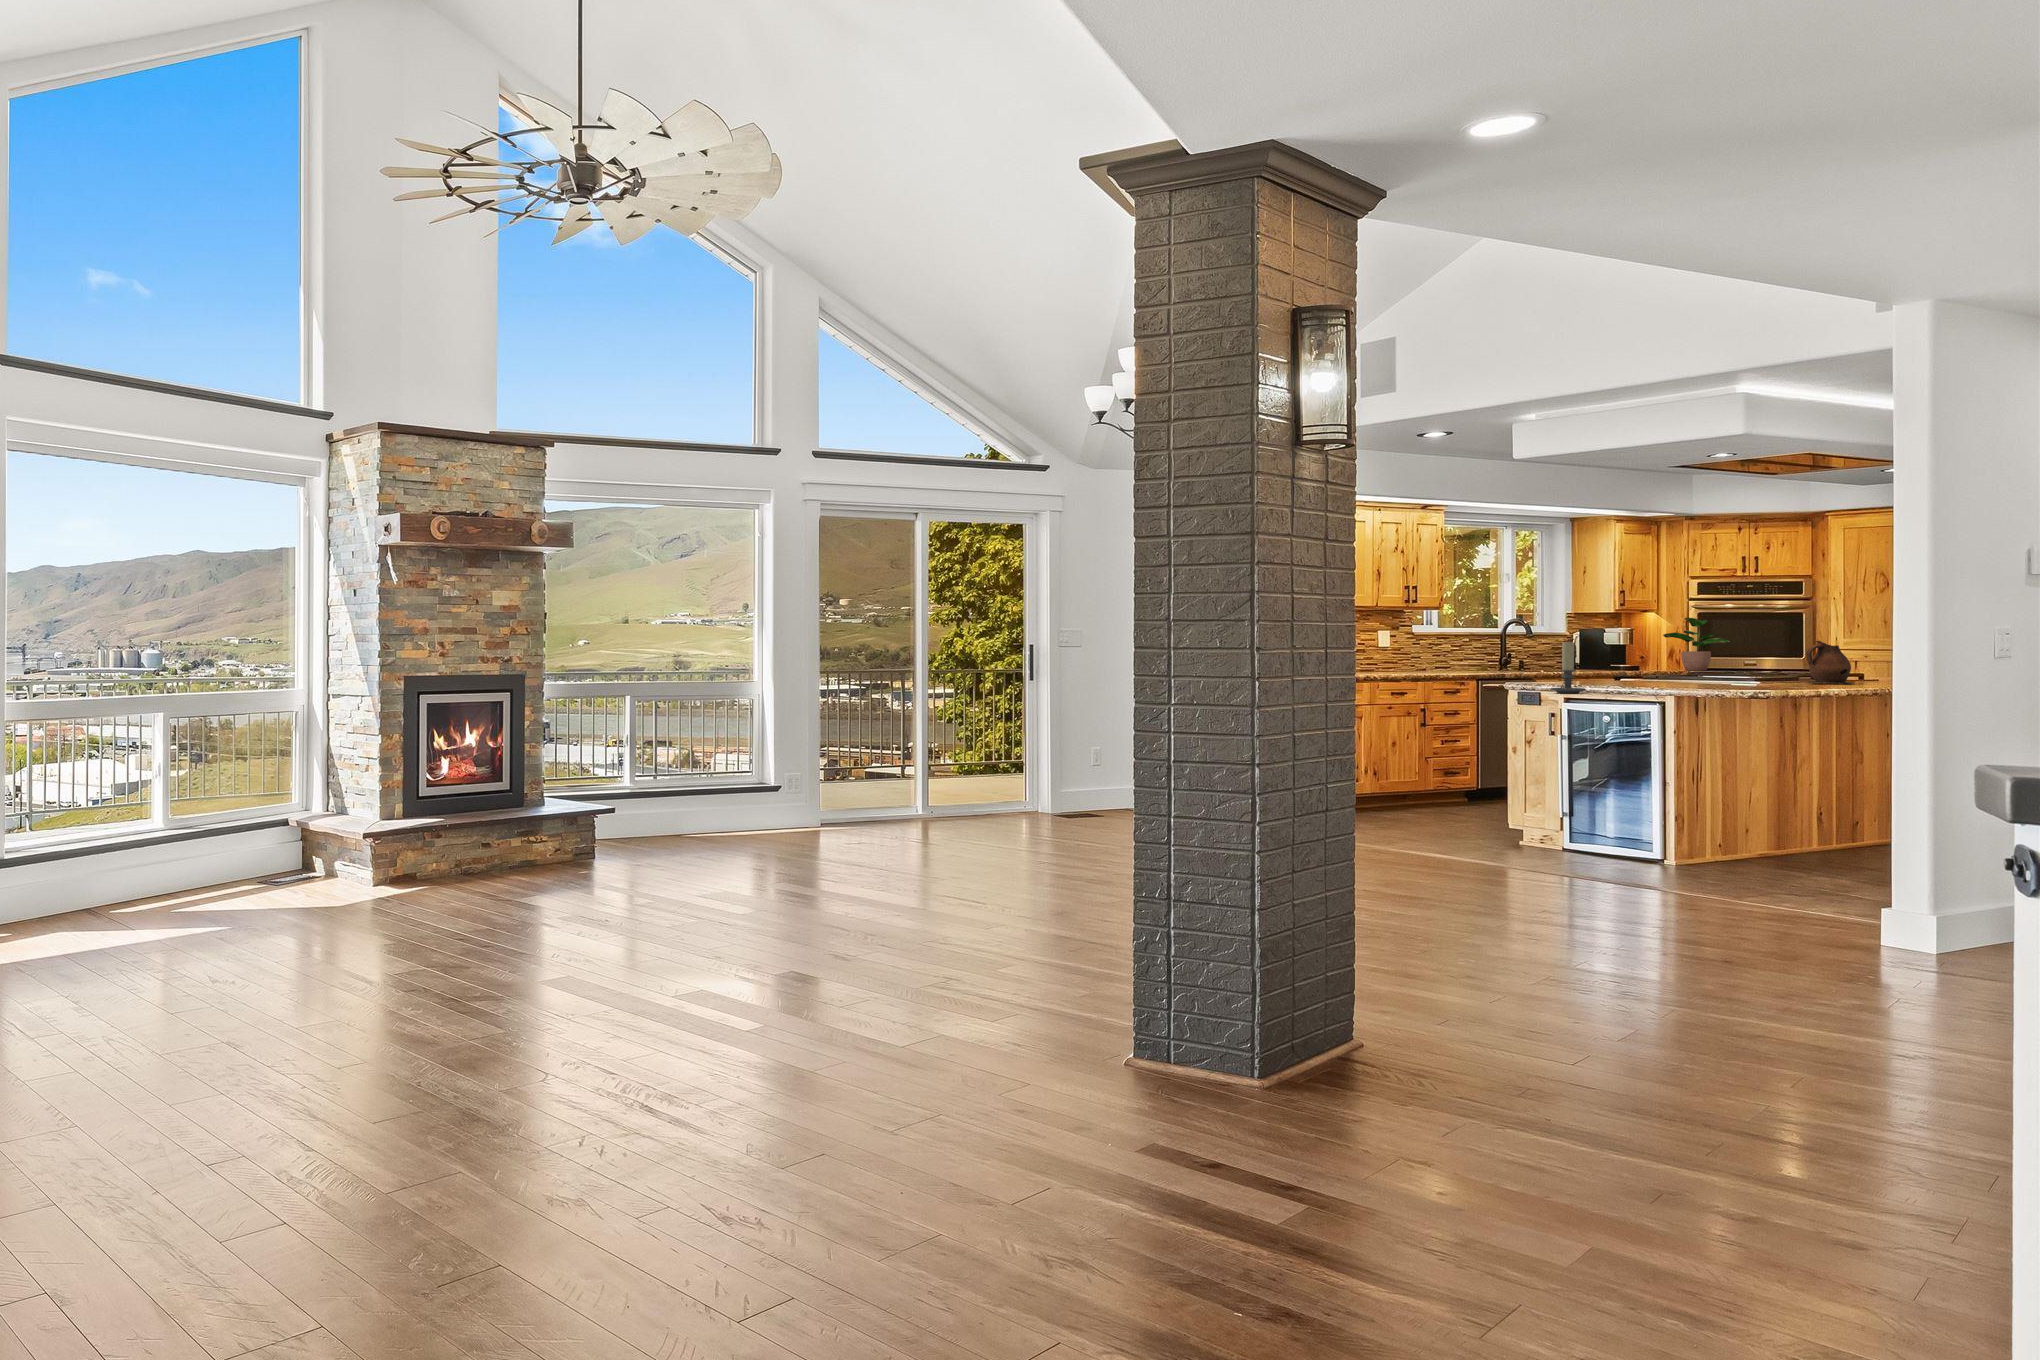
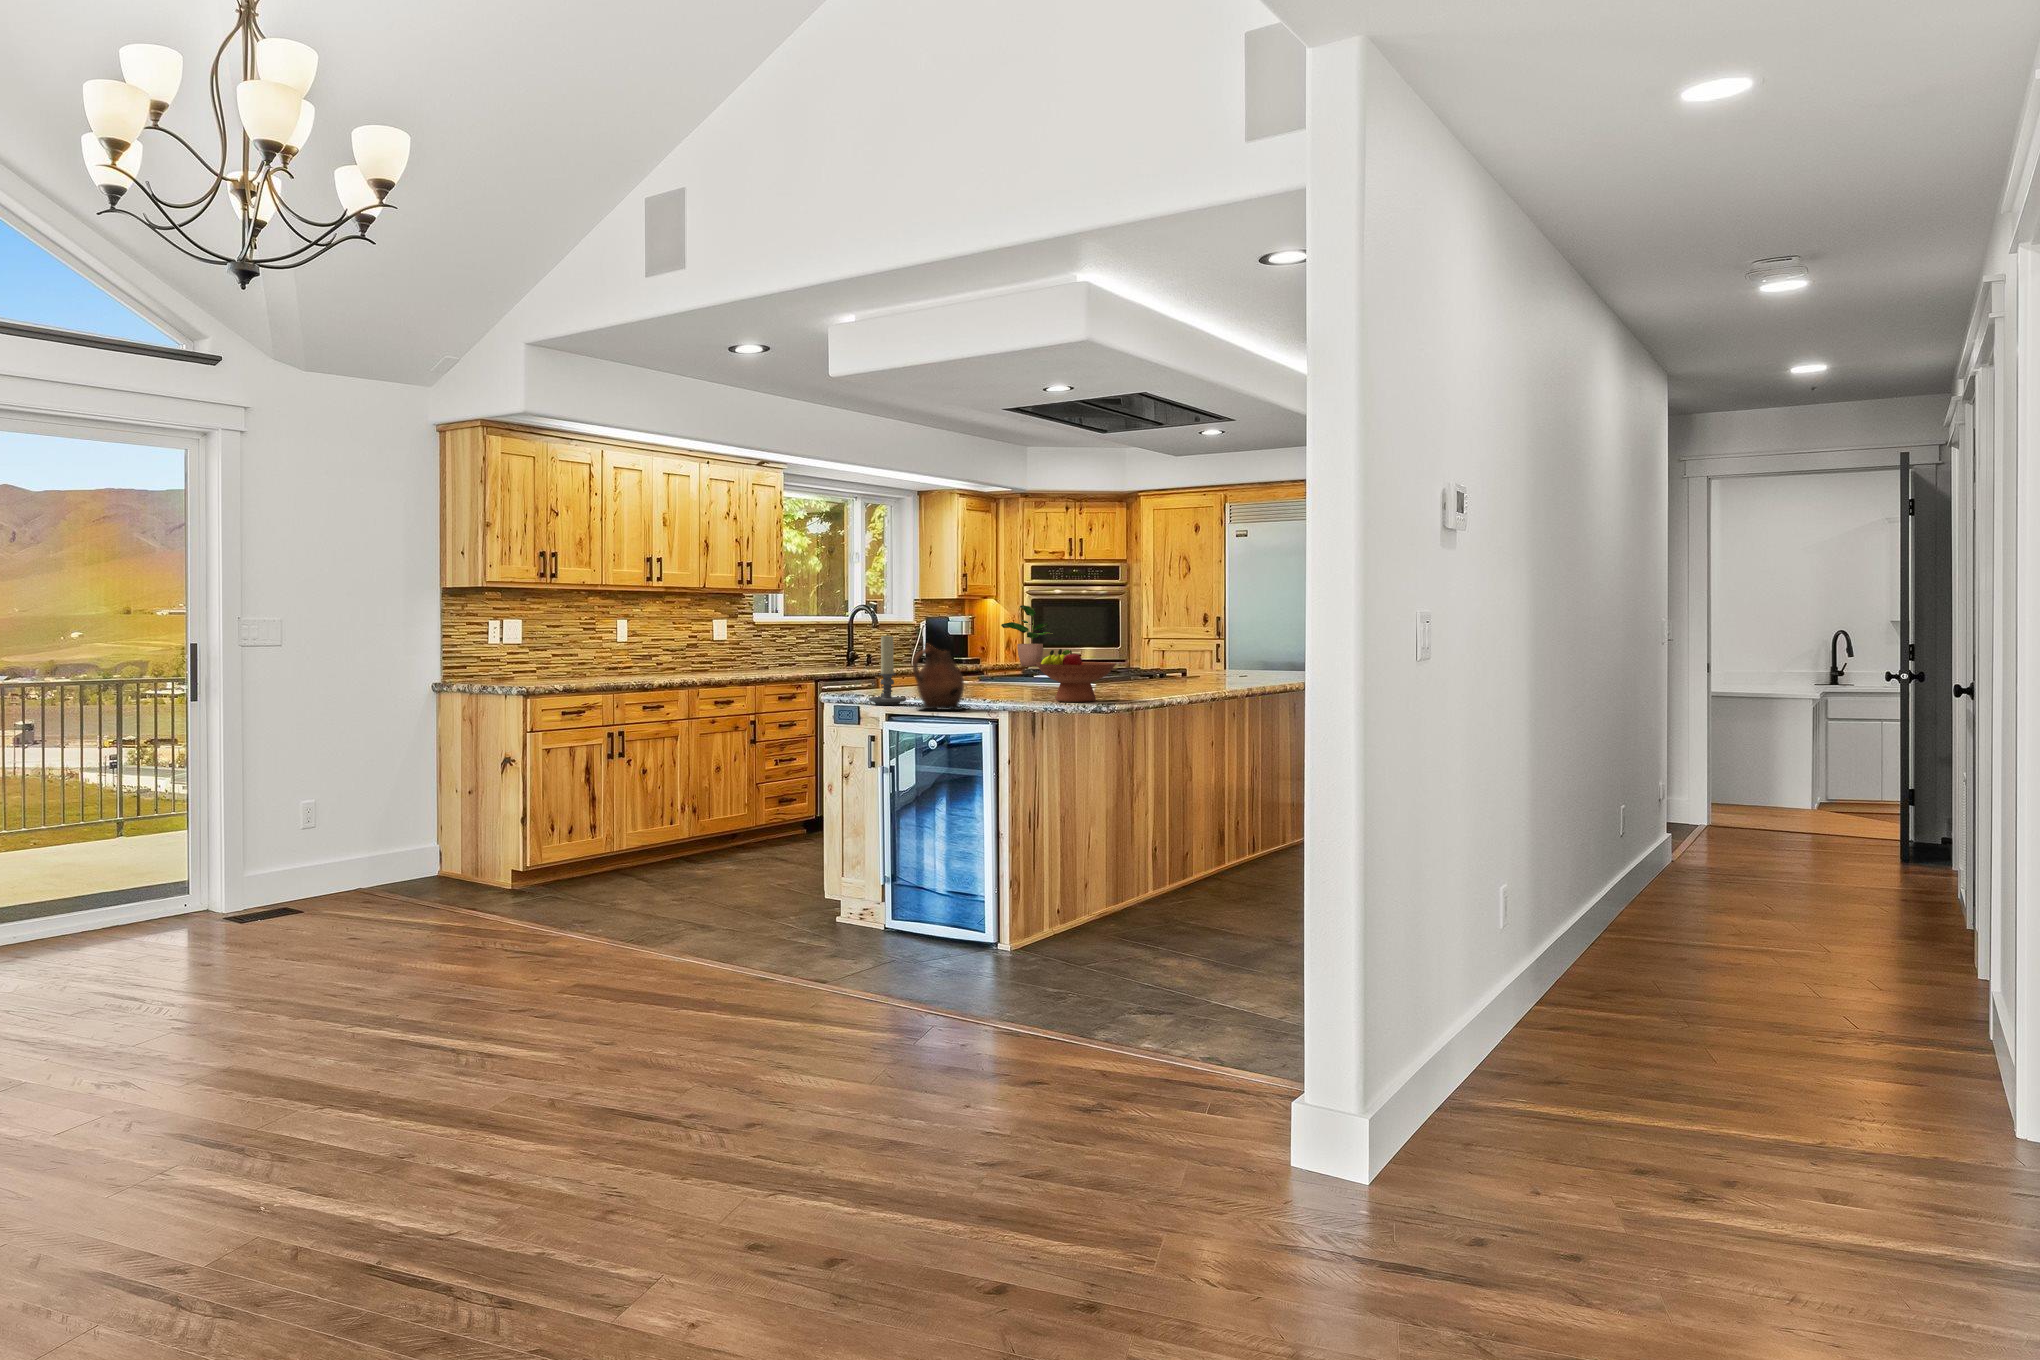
ceramic pitcher: present [1806,641,1855,684] -> present [912,644,965,710]
fruit bowl: none [1710,652,1794,694] -> present [1035,649,1116,702]

